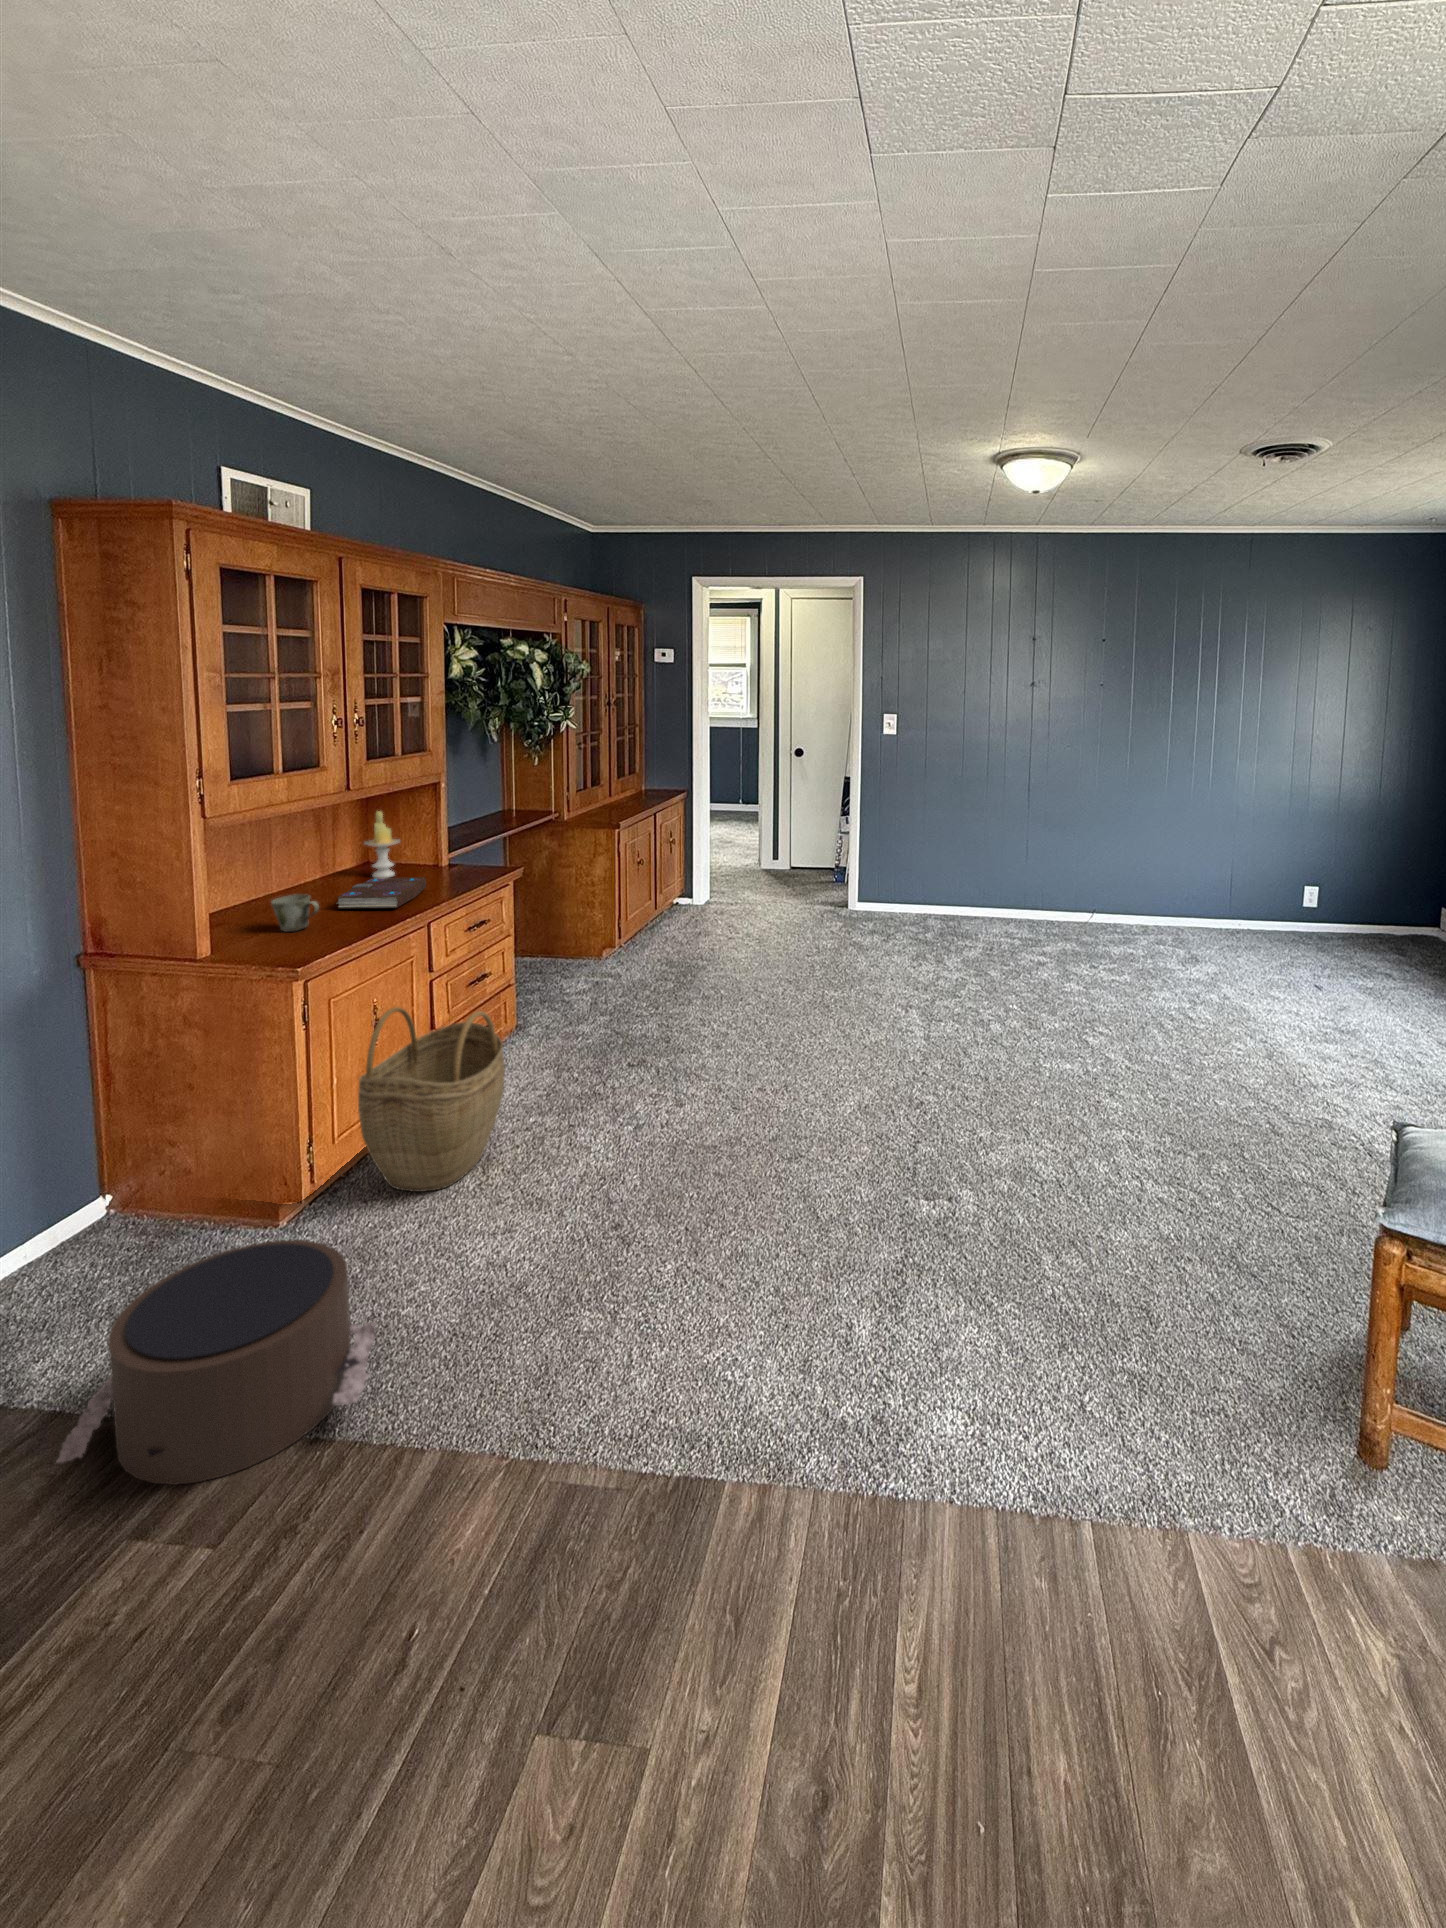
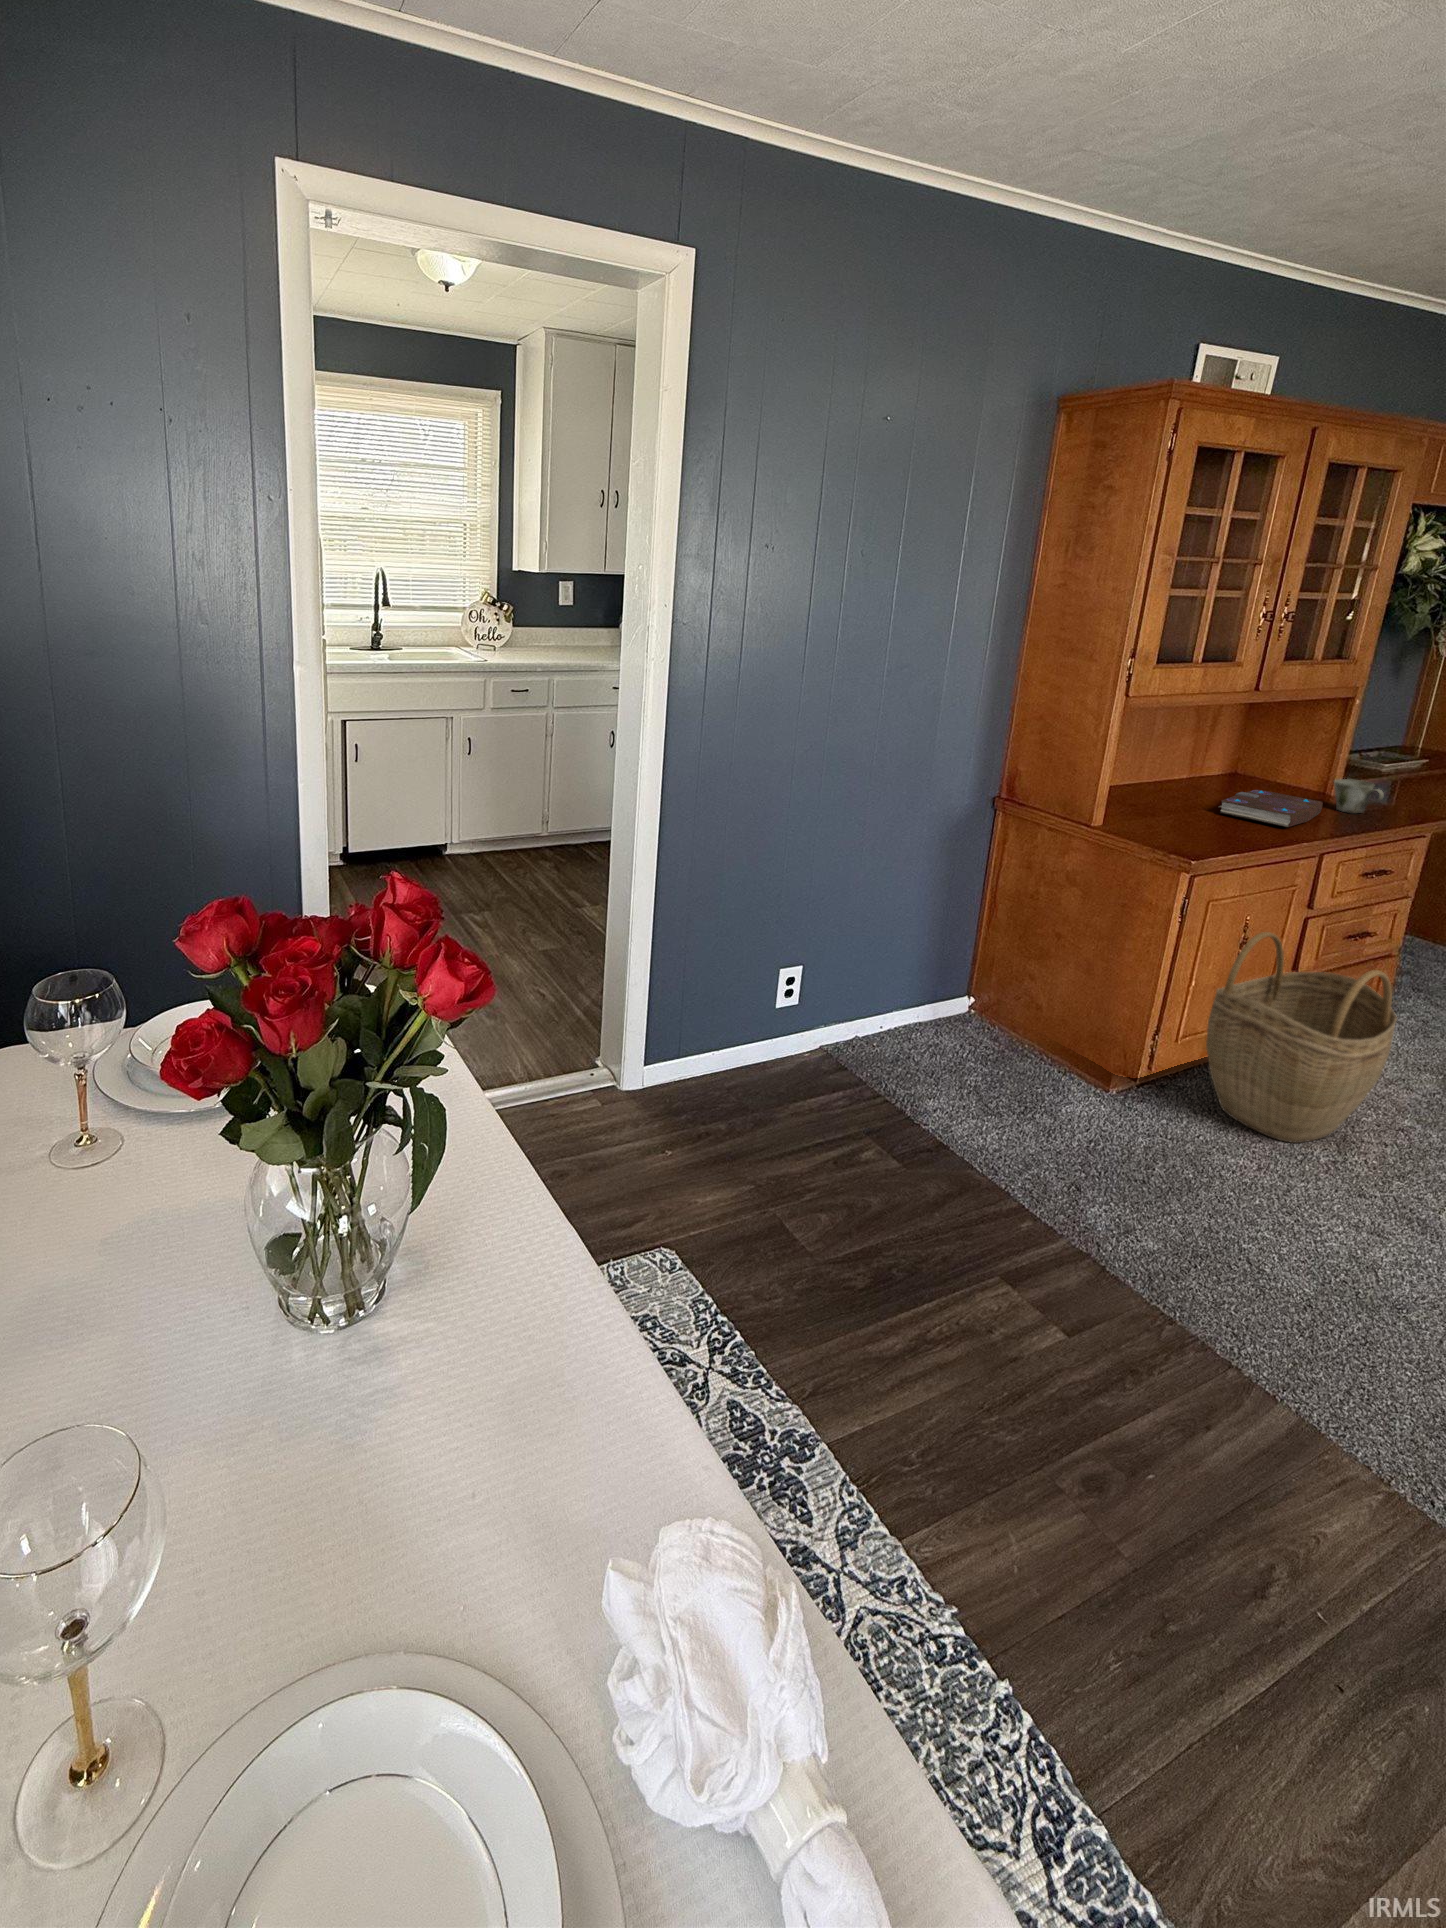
candle: present [365,811,400,878] -> none [1251,719,1295,793]
mug: present [271,894,319,932] -> present [1334,779,1384,813]
pouf: present [57,1240,376,1485] -> none [950,1088,1216,1298]

